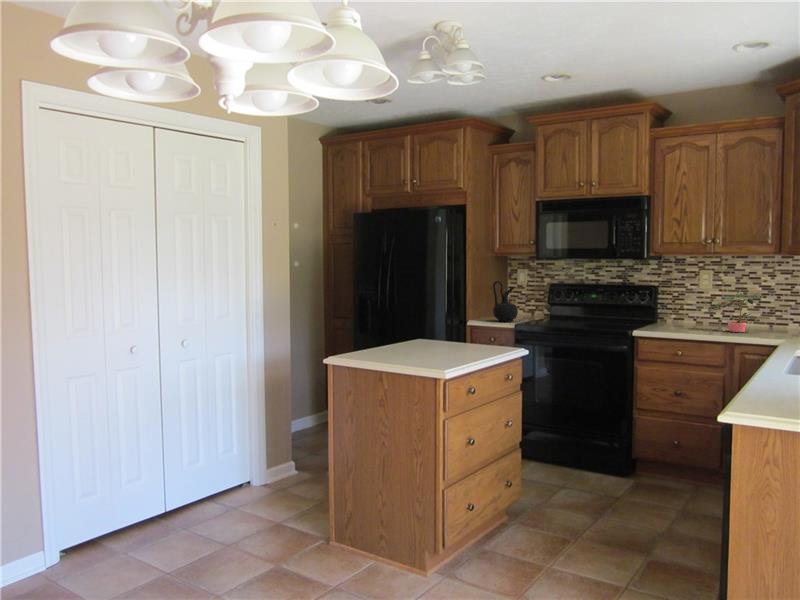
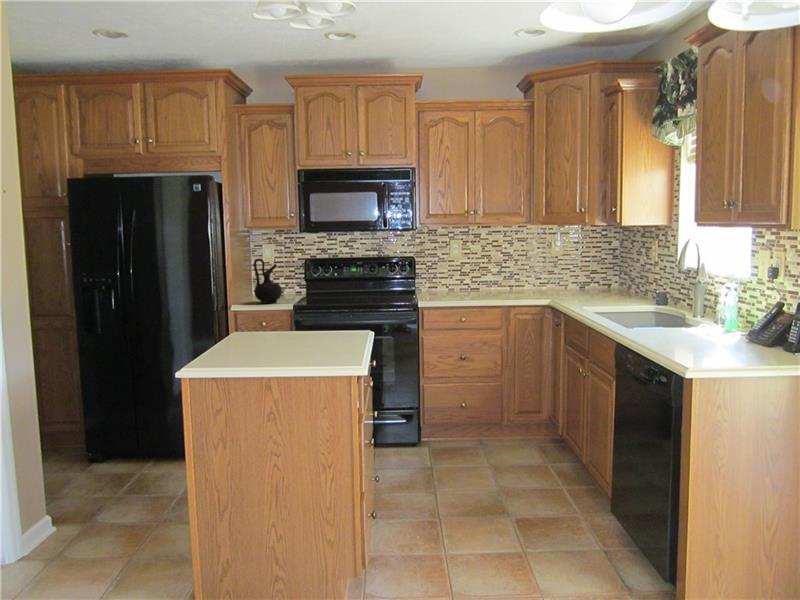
potted plant: present [703,292,760,332] -> none [464,259,519,296]

